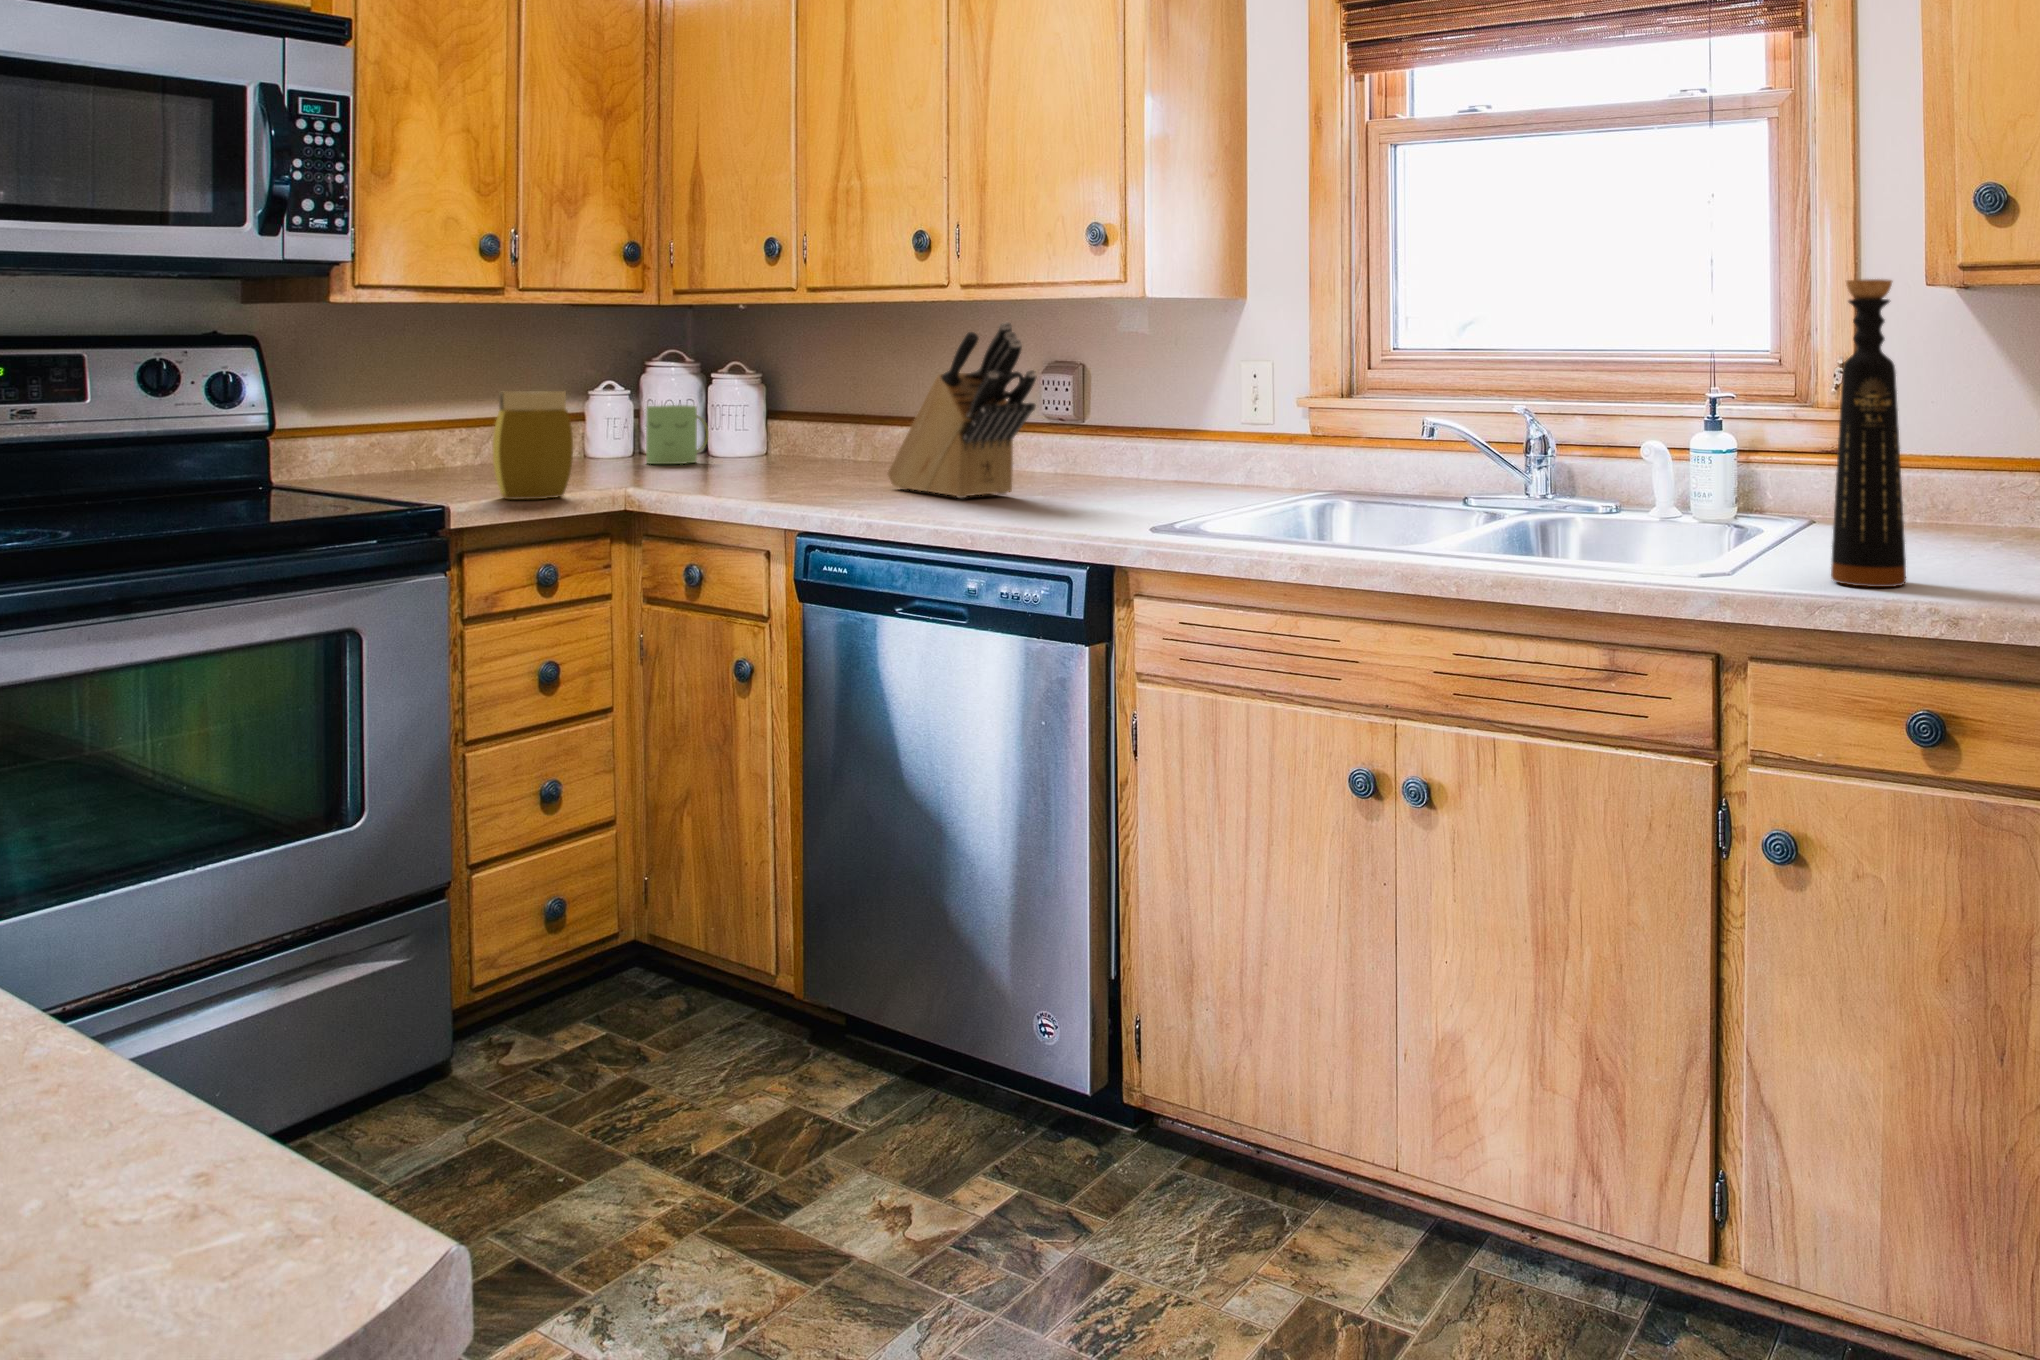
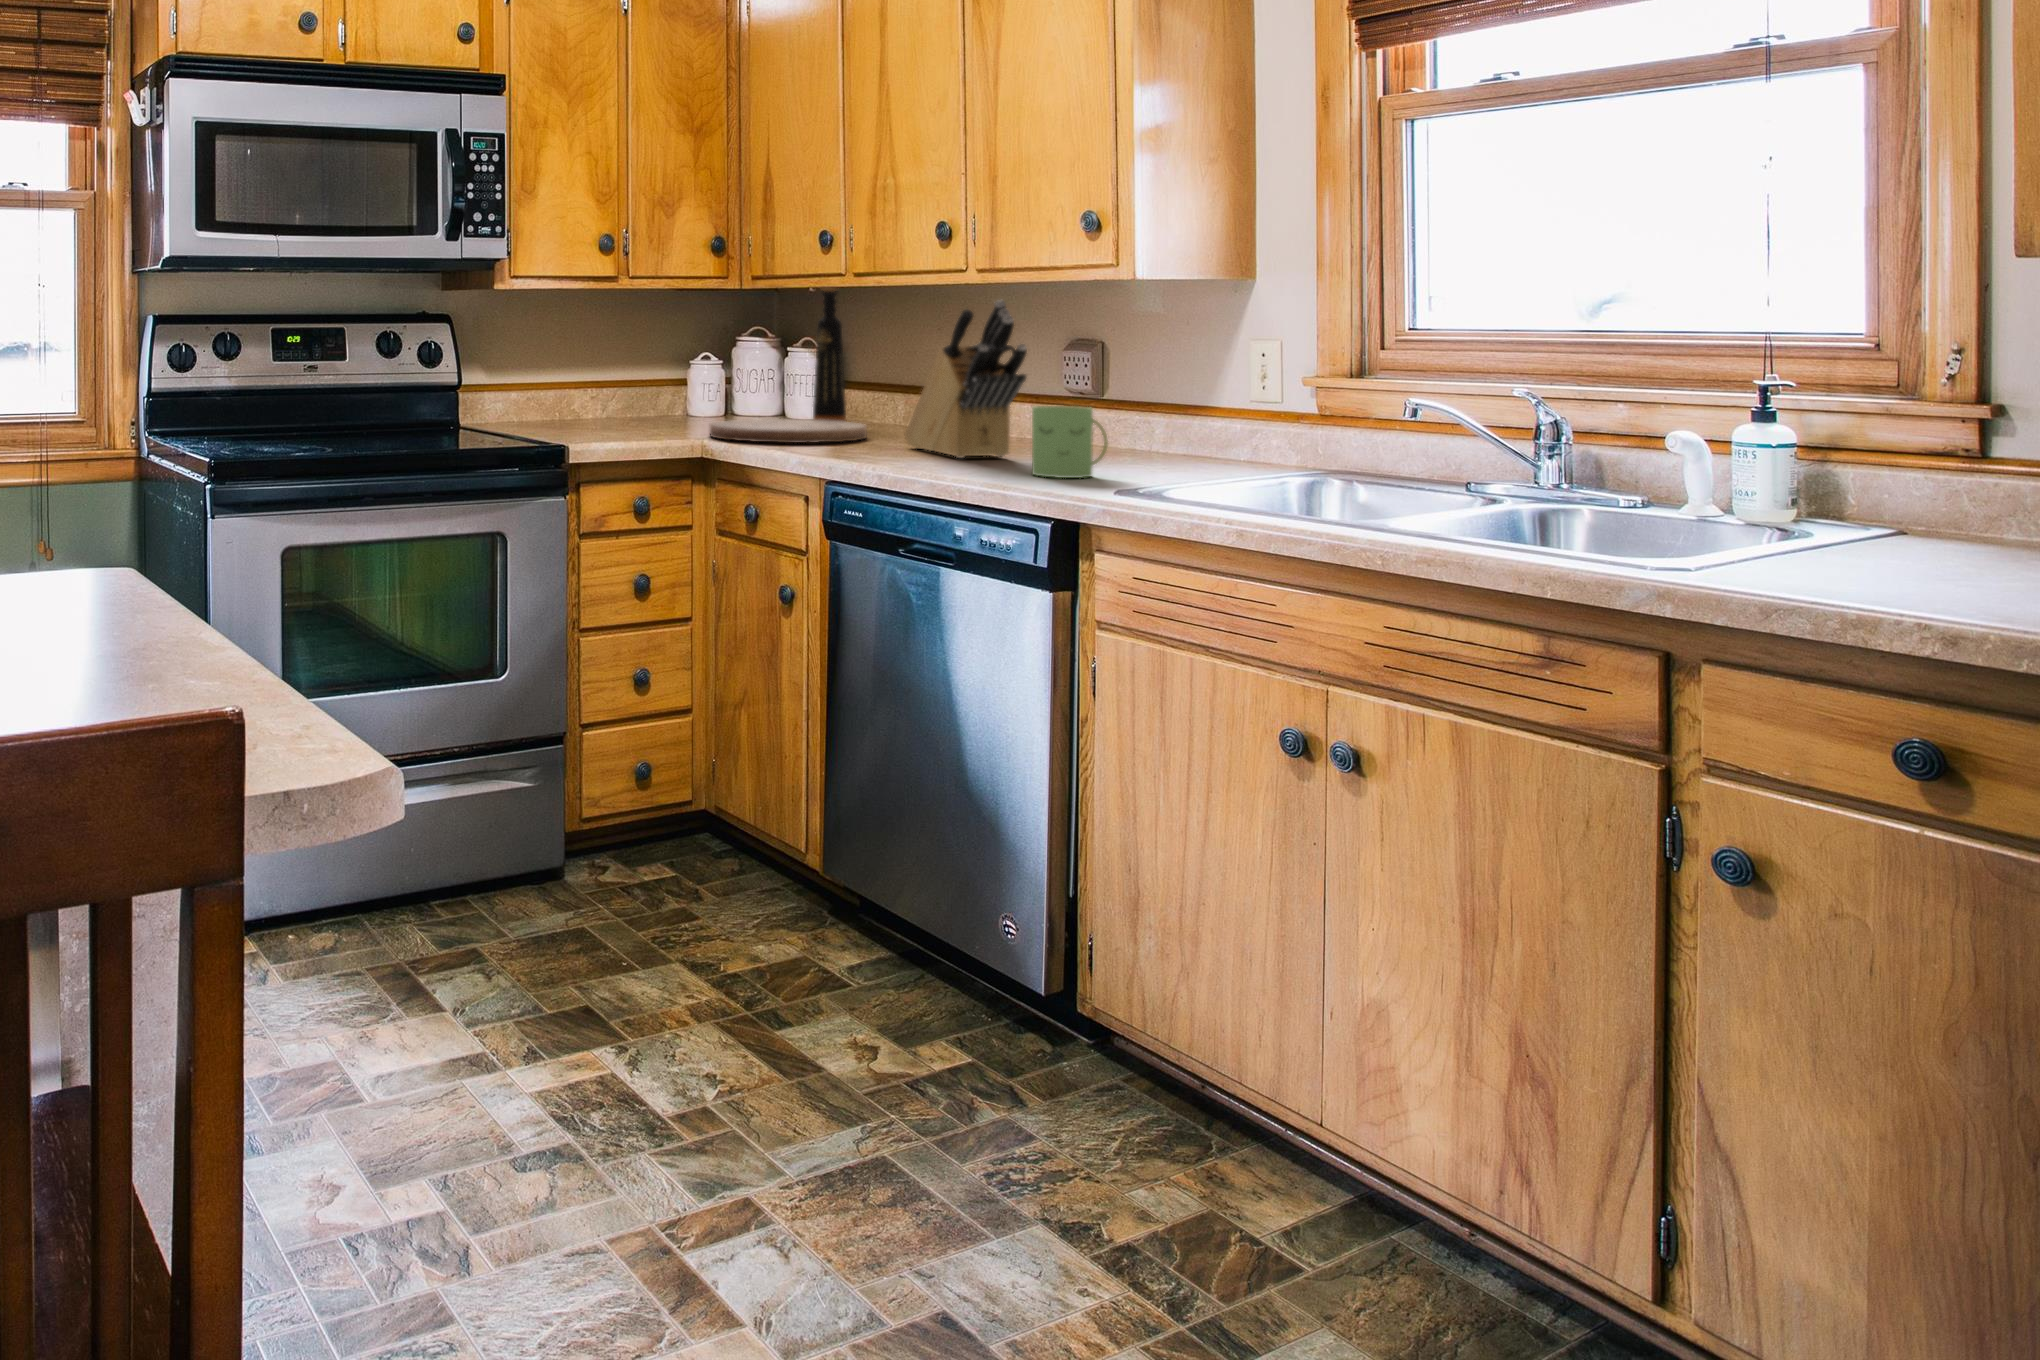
bottle: present [1831,279,1906,587] -> present [813,288,846,422]
jar: present [493,391,573,499] -> none [598,359,653,443]
mug: present [646,405,709,464] -> present [1032,406,1108,478]
cutting board: none [641,460,835,489] -> present [710,419,867,443]

